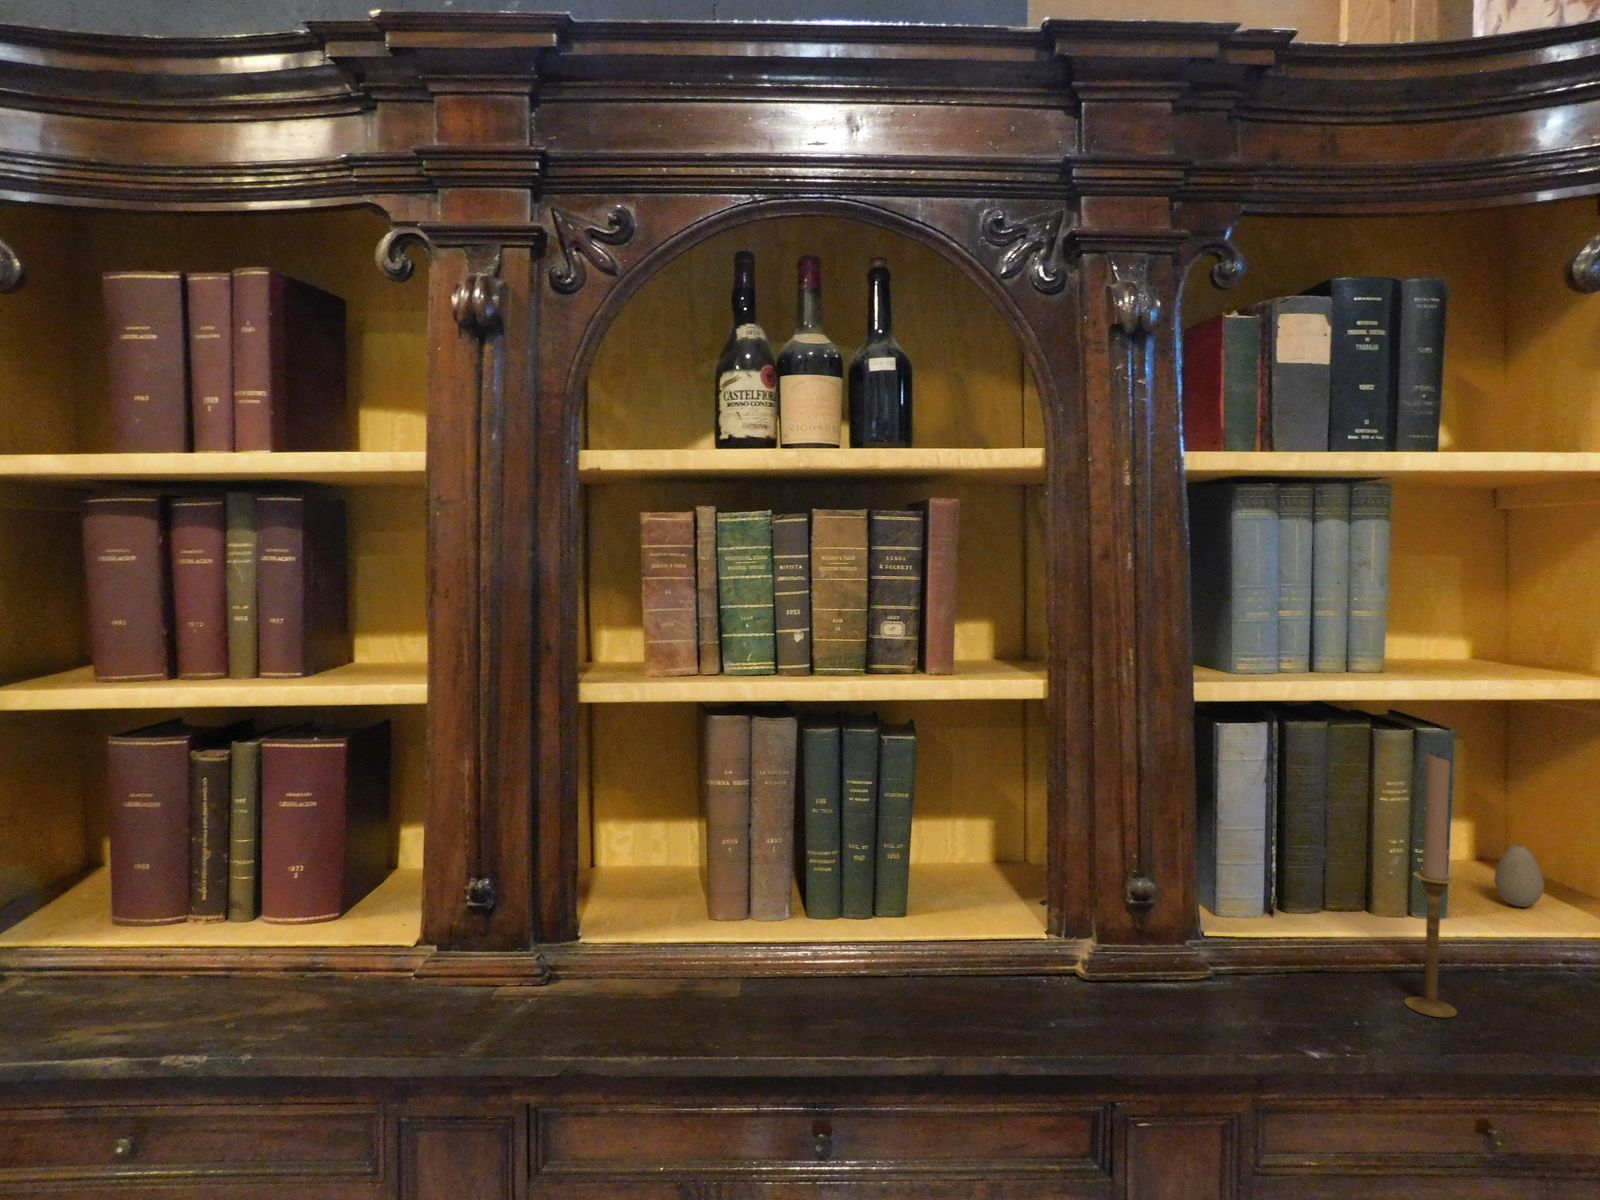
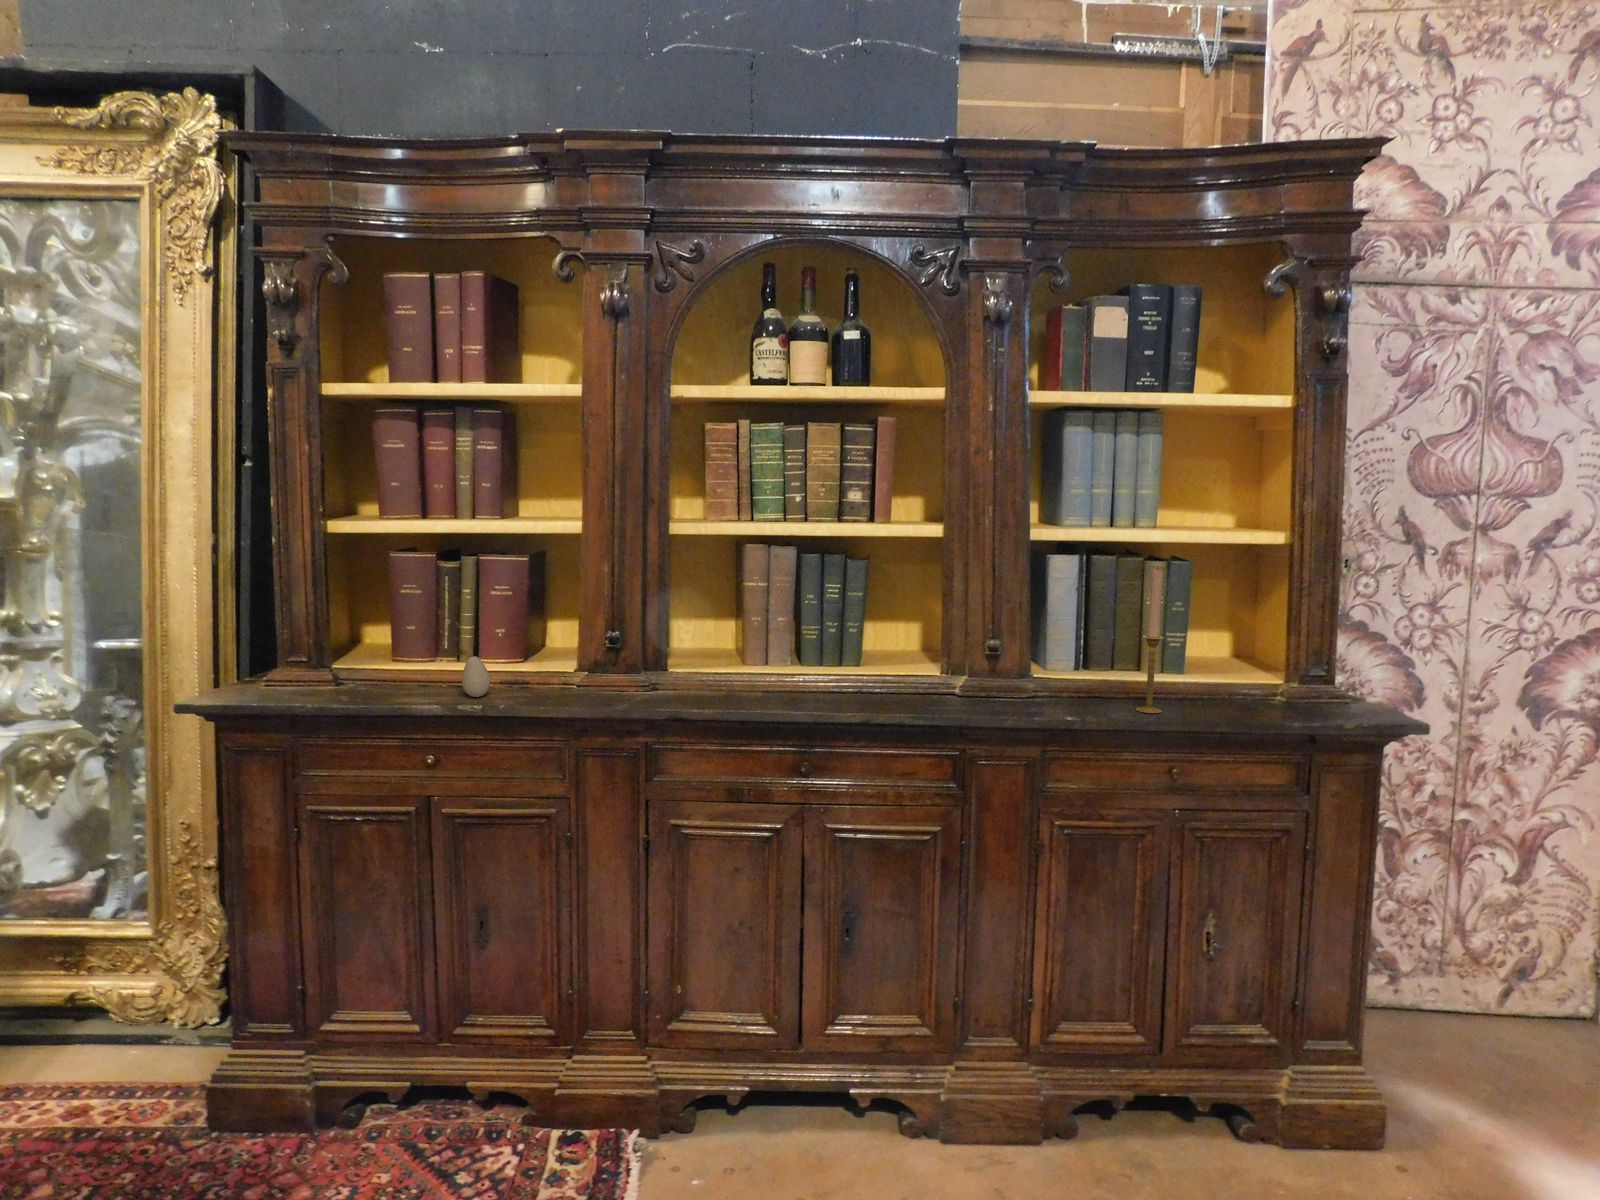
decorative egg: present [1494,845,1544,907] -> present [462,656,490,697]

